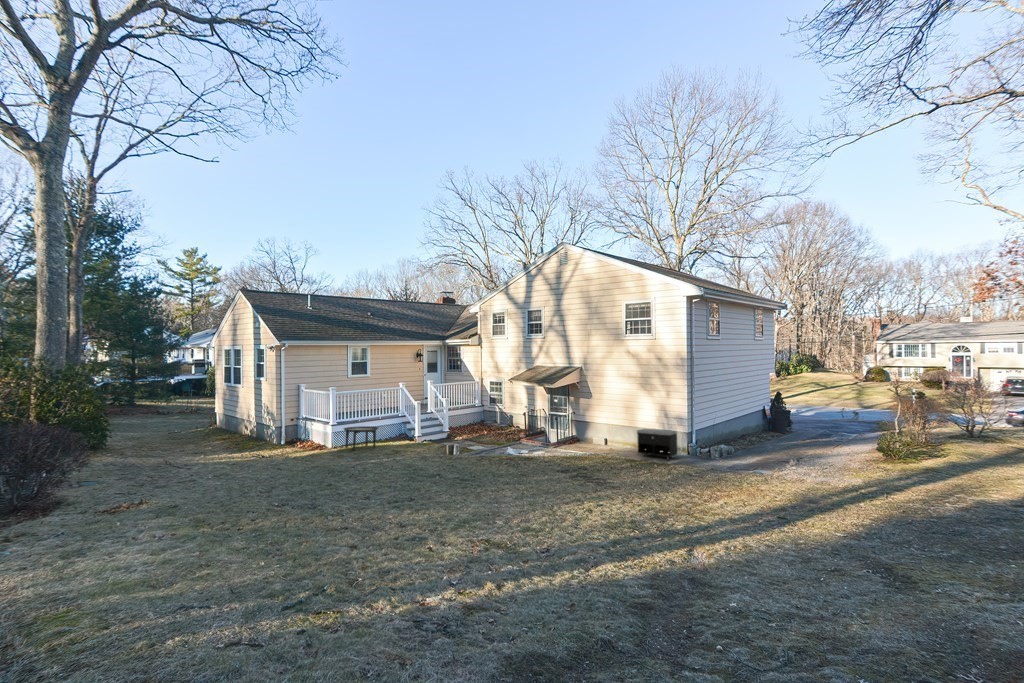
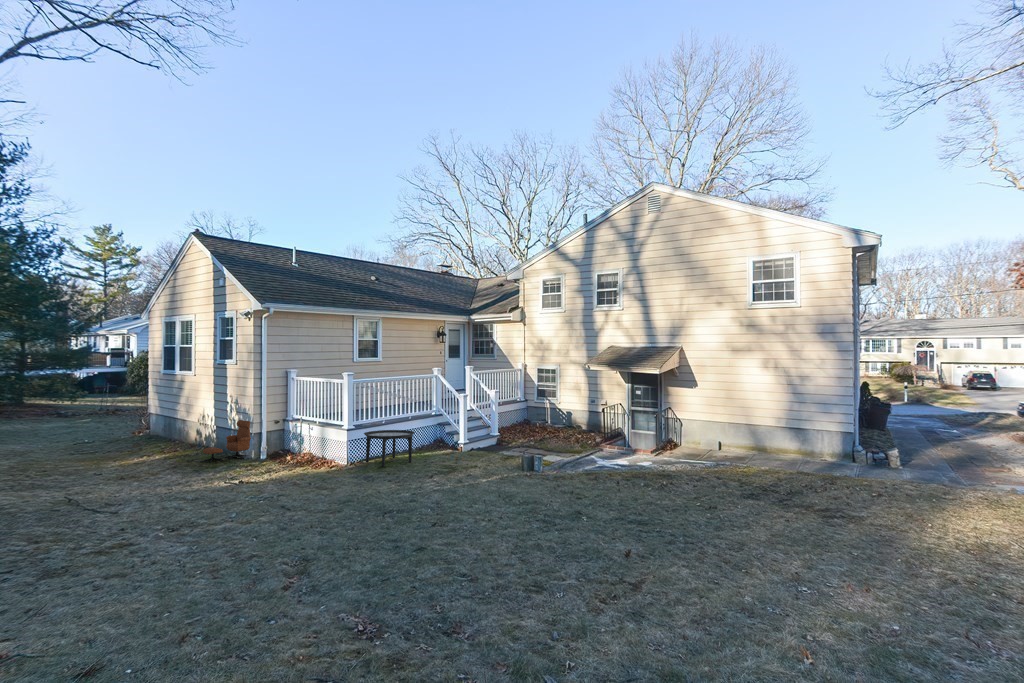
lounge chair: none [242,419,275,446] -> present [200,420,251,463]
storage bench: present [637,429,677,459] -> none [785,428,841,470]

